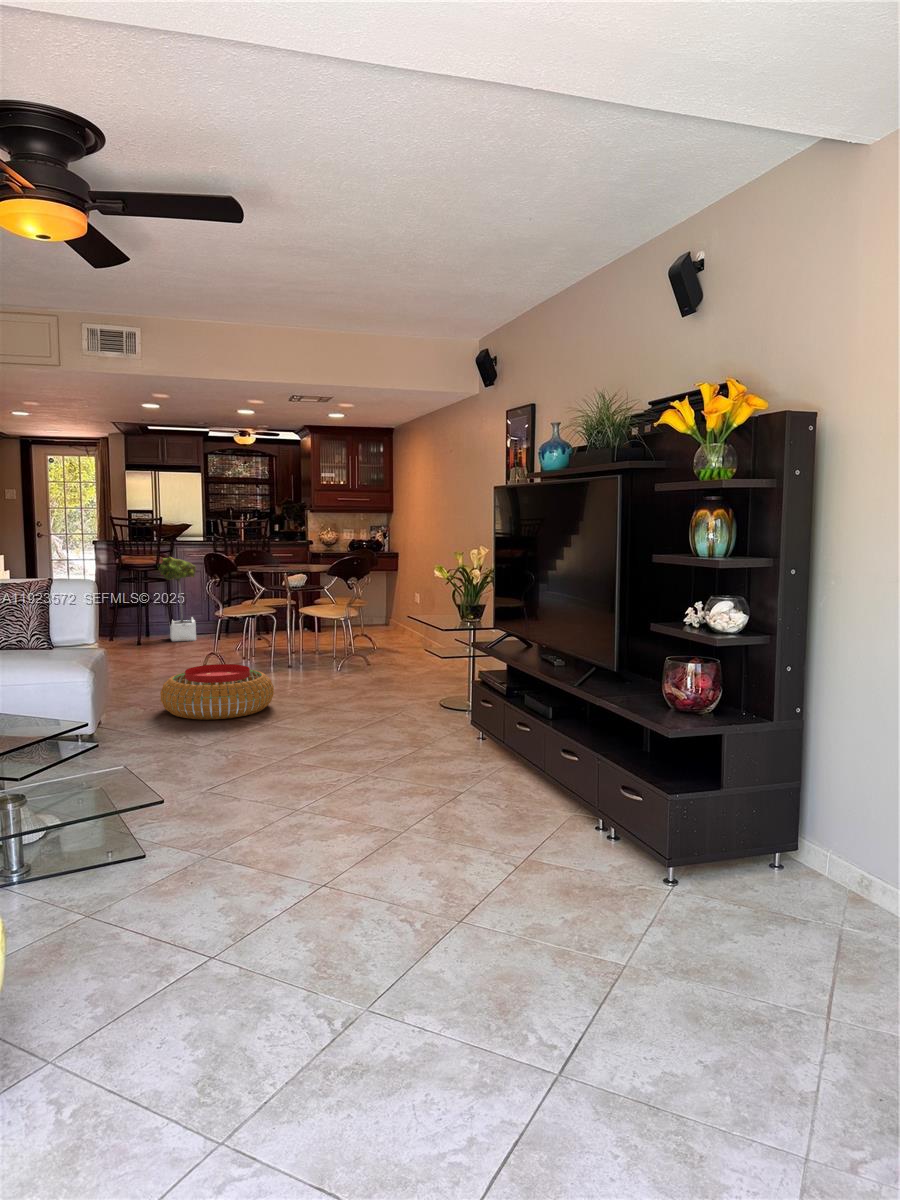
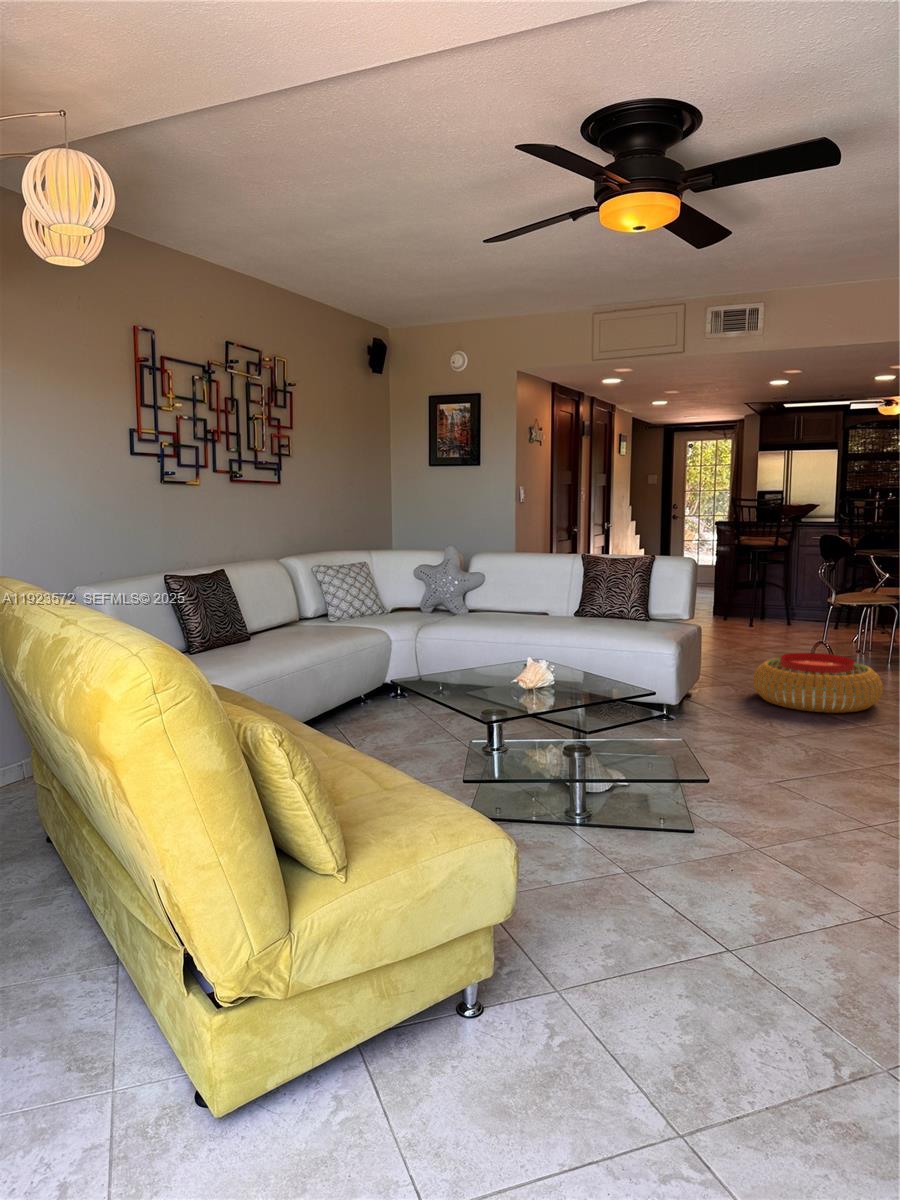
potted tree: present [159,557,196,641] -> none [777,538,818,627]

